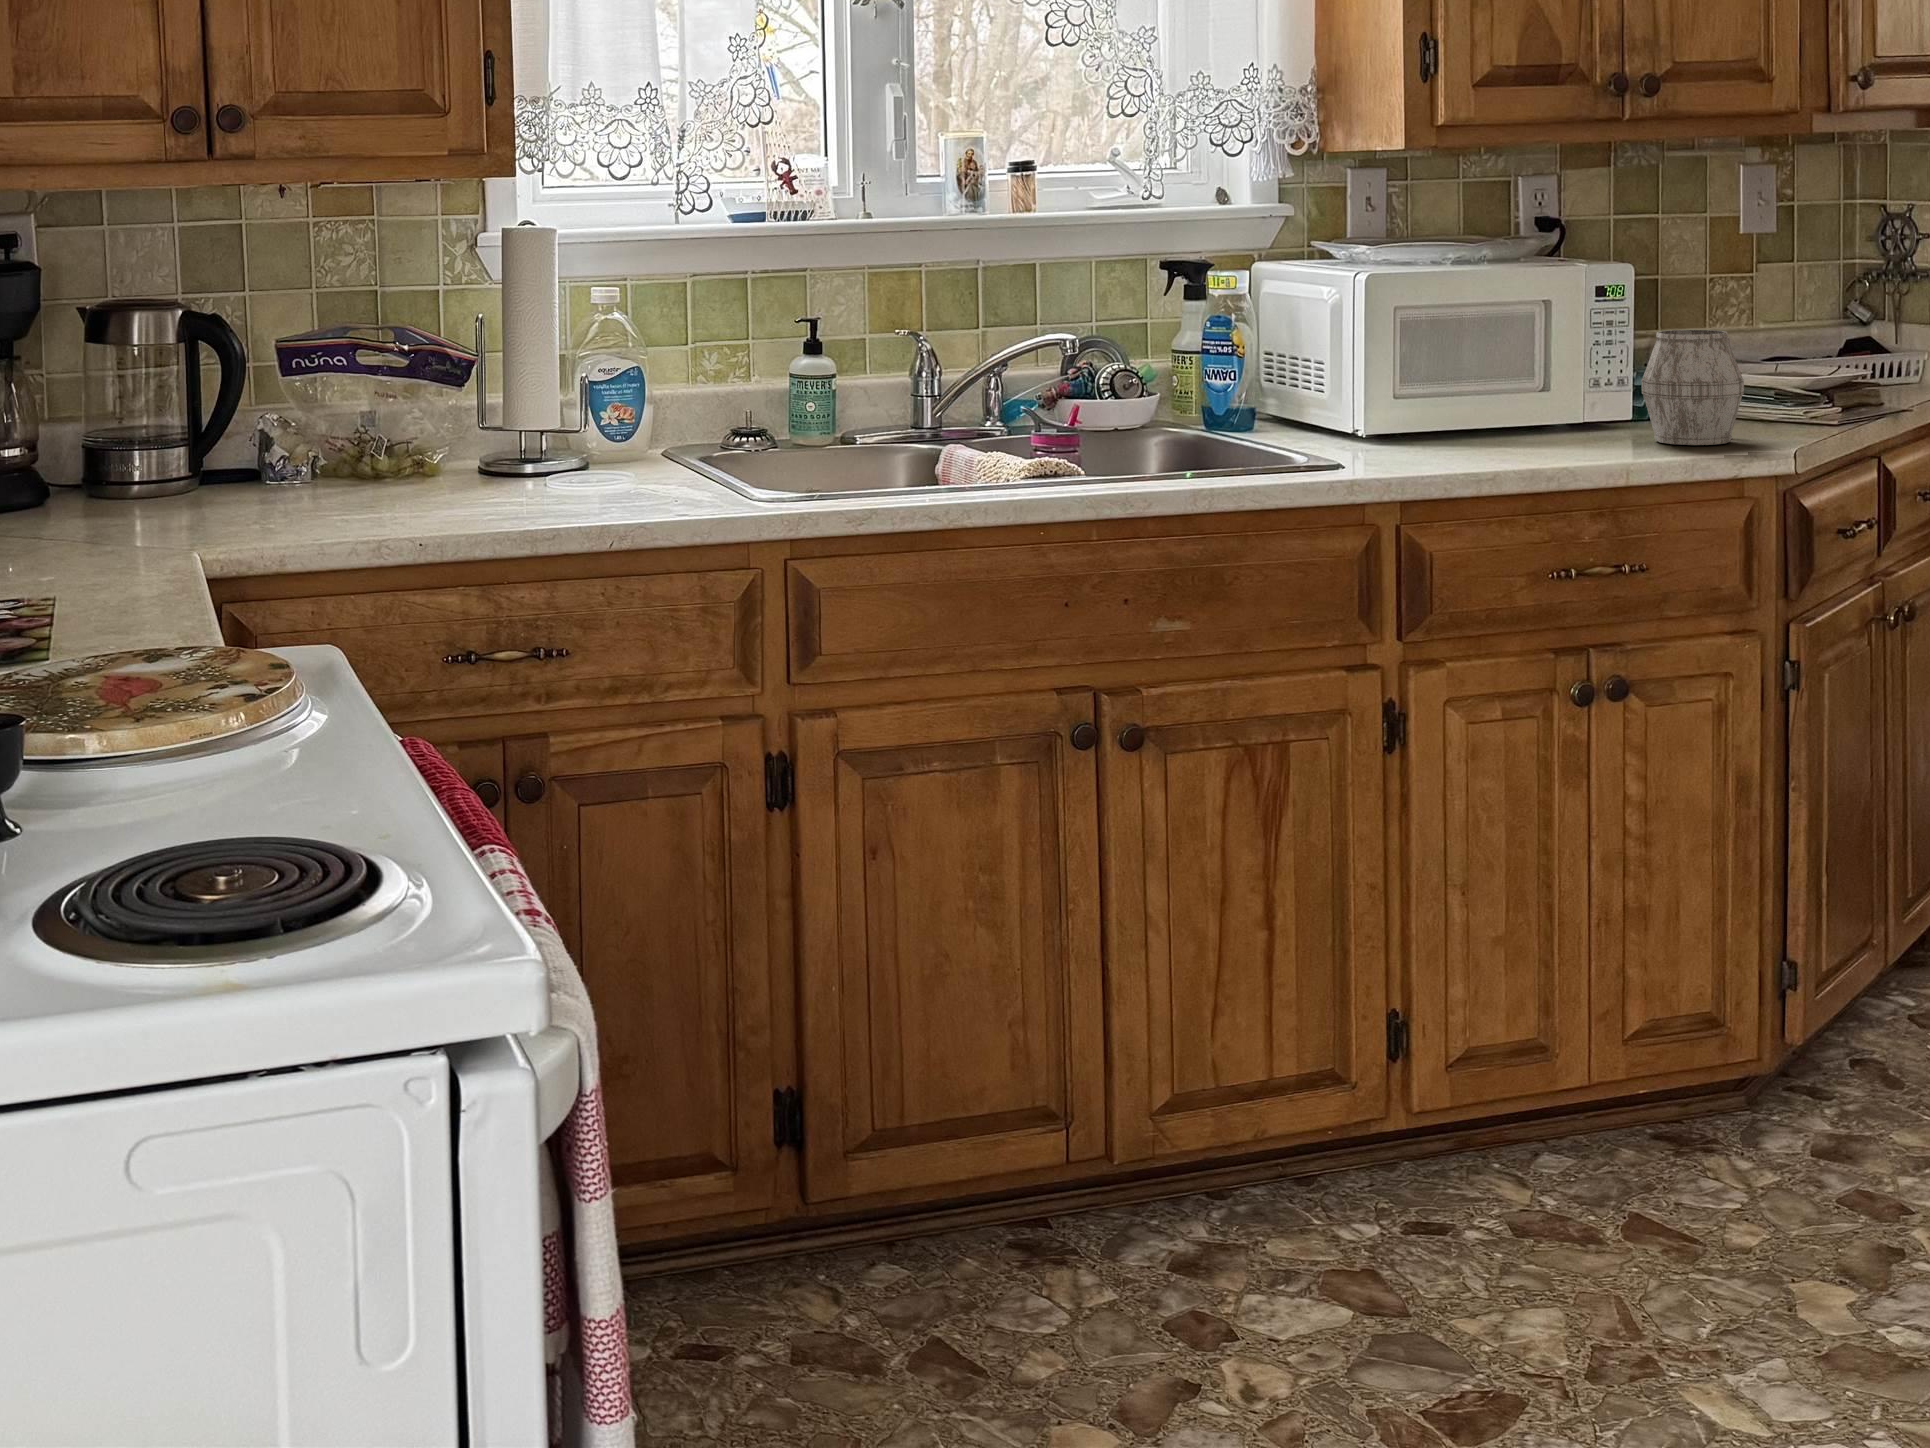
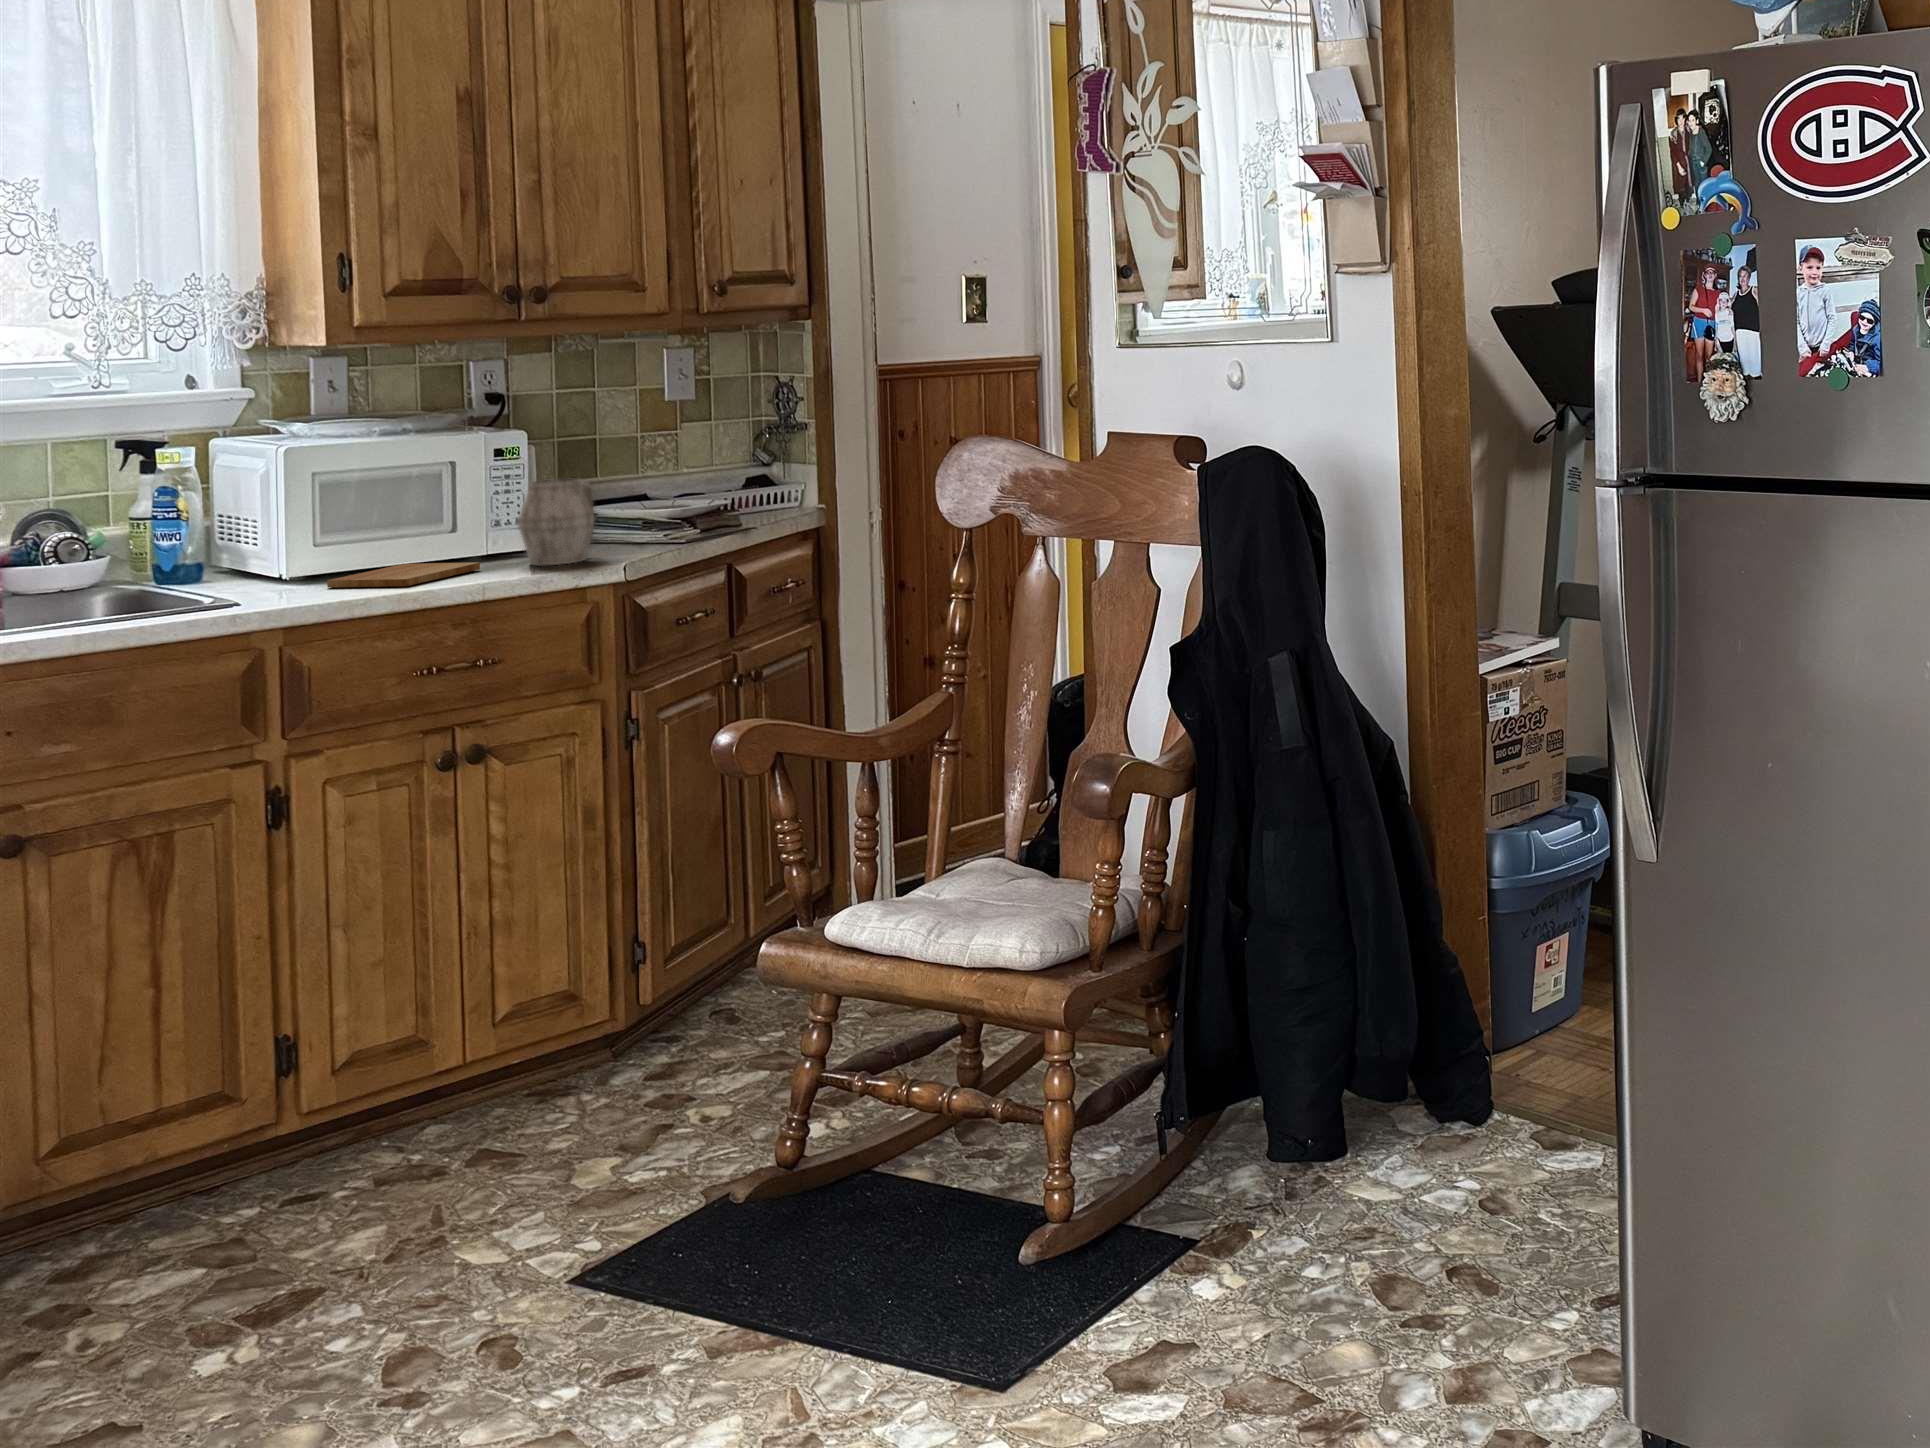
cutting board: none [1426,428,1597,460] -> present [327,562,480,587]

